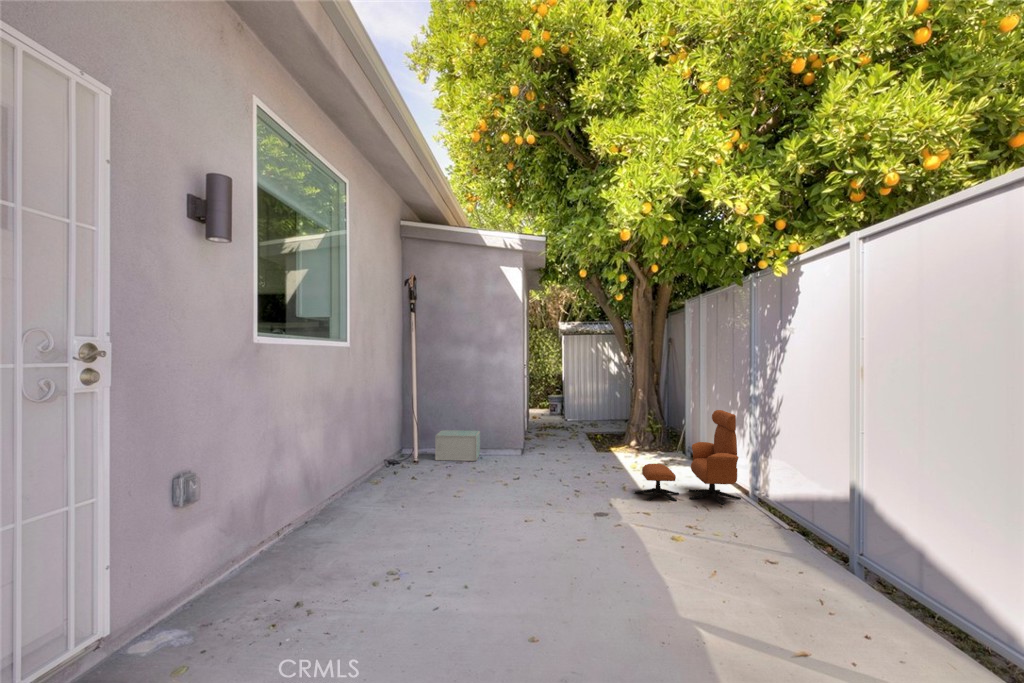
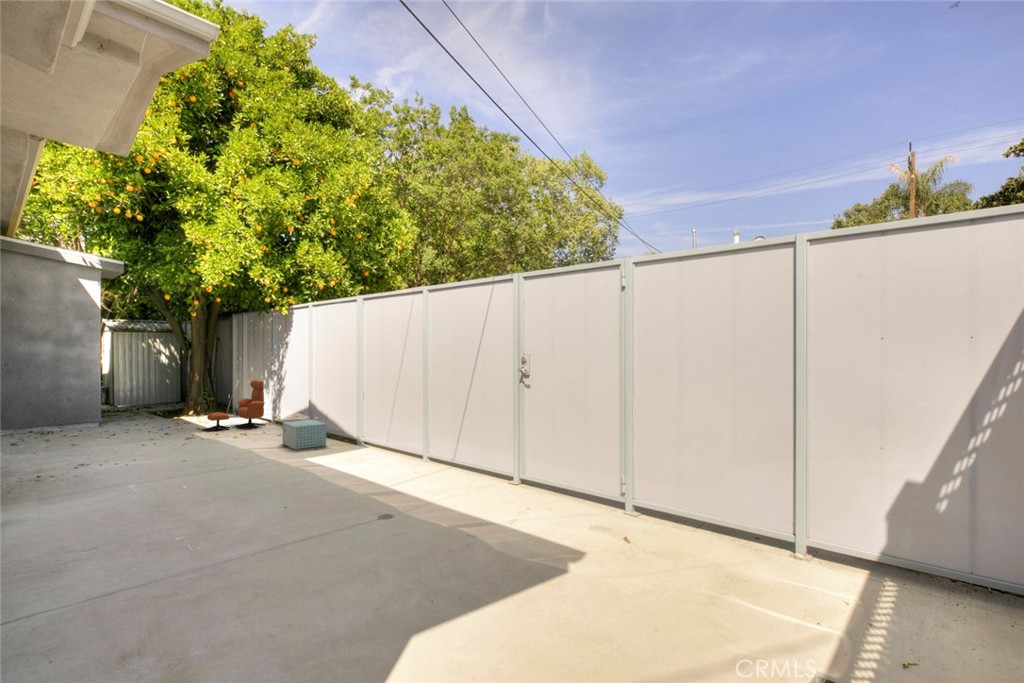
storage box: present [435,430,480,461] -> present [282,420,326,449]

